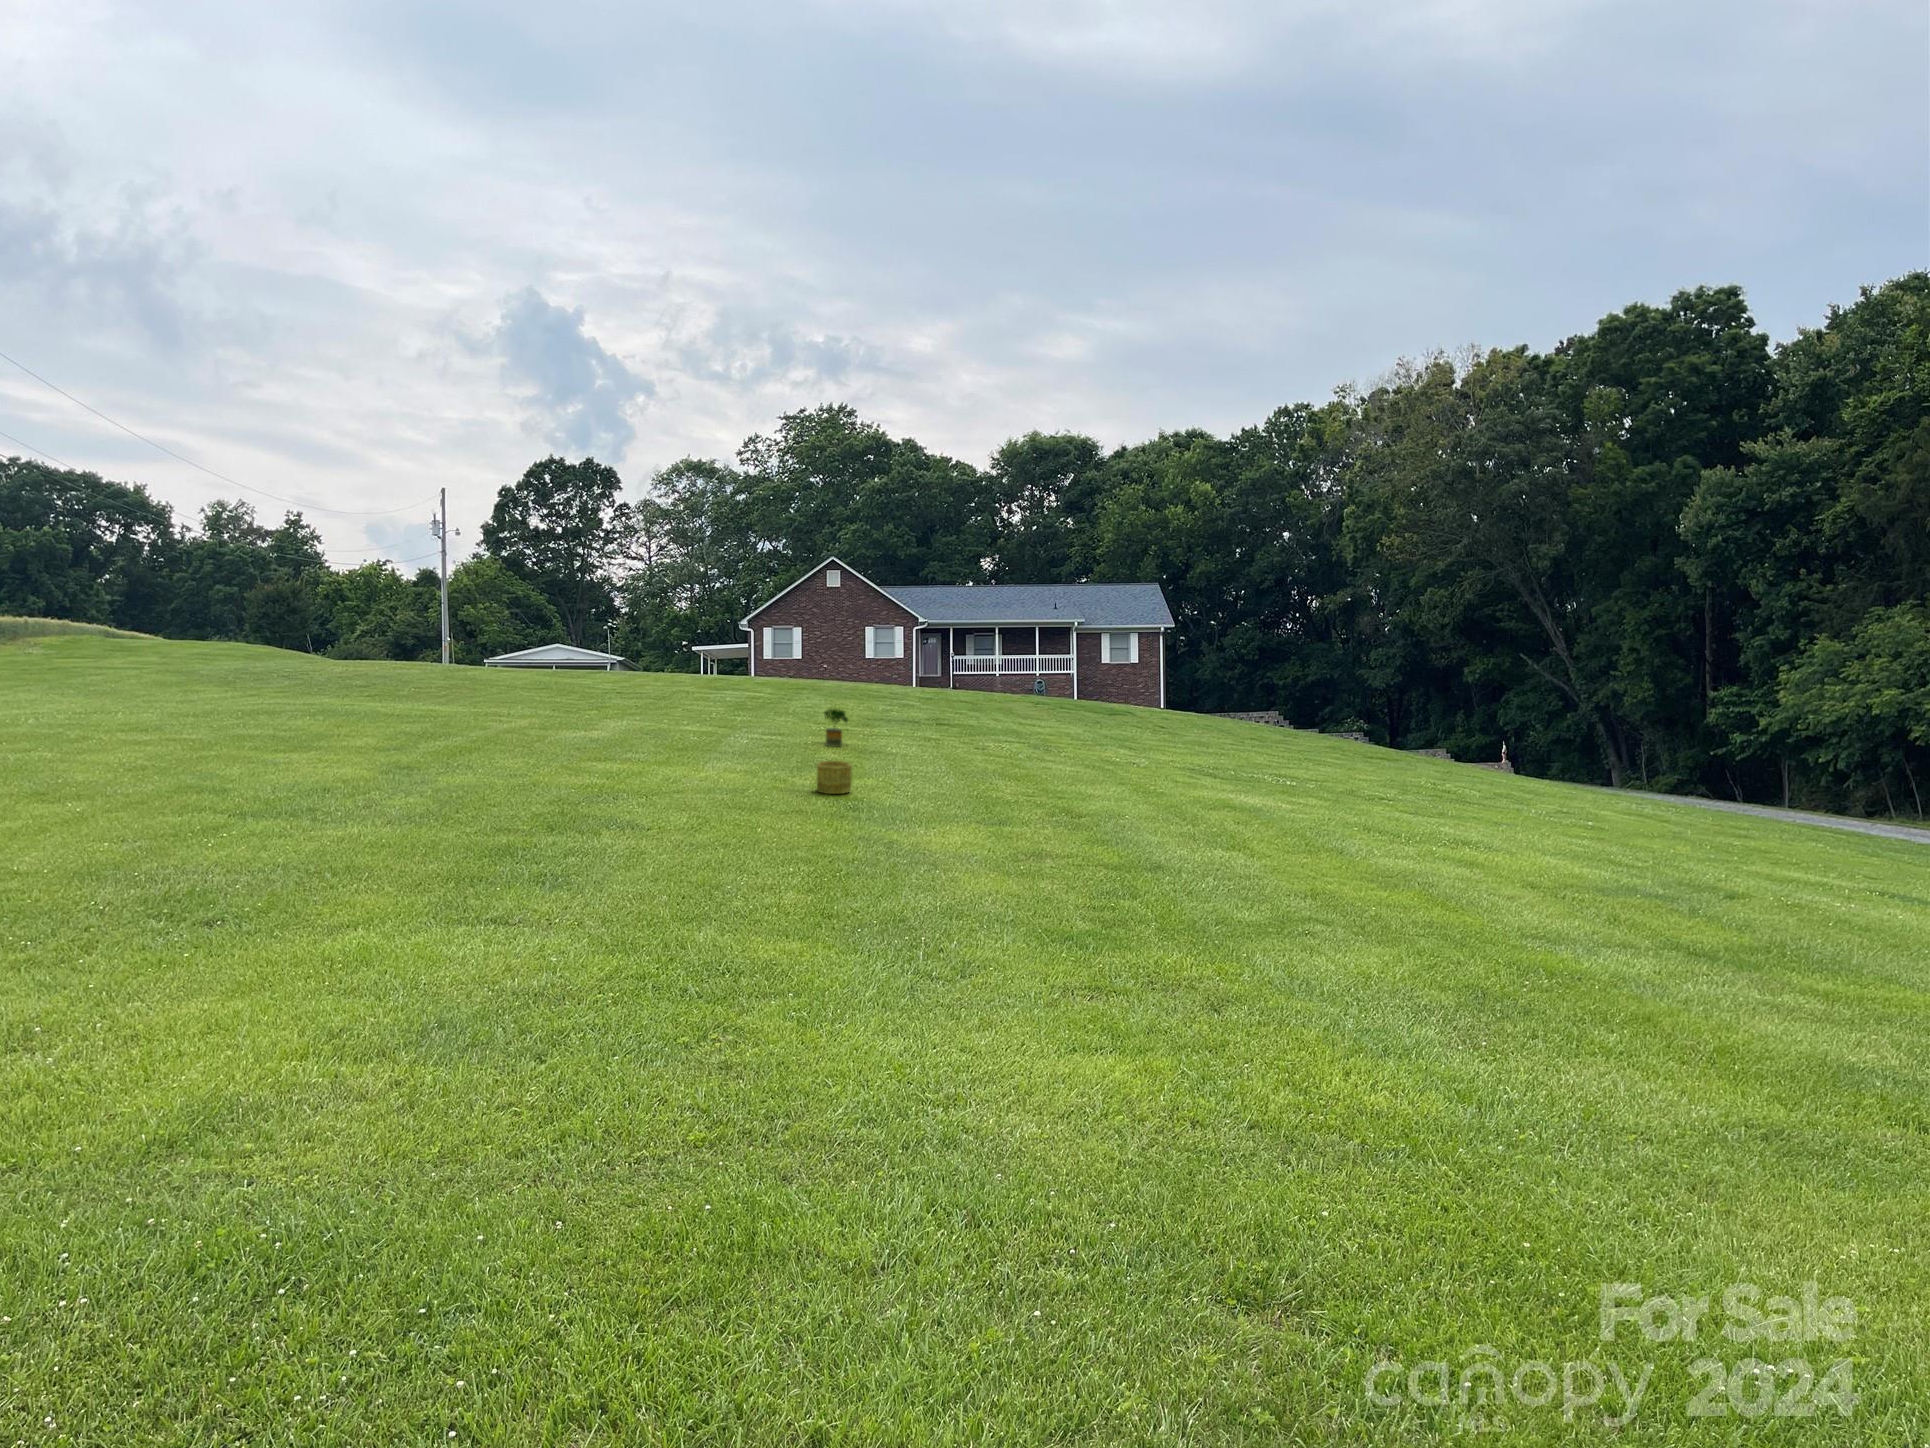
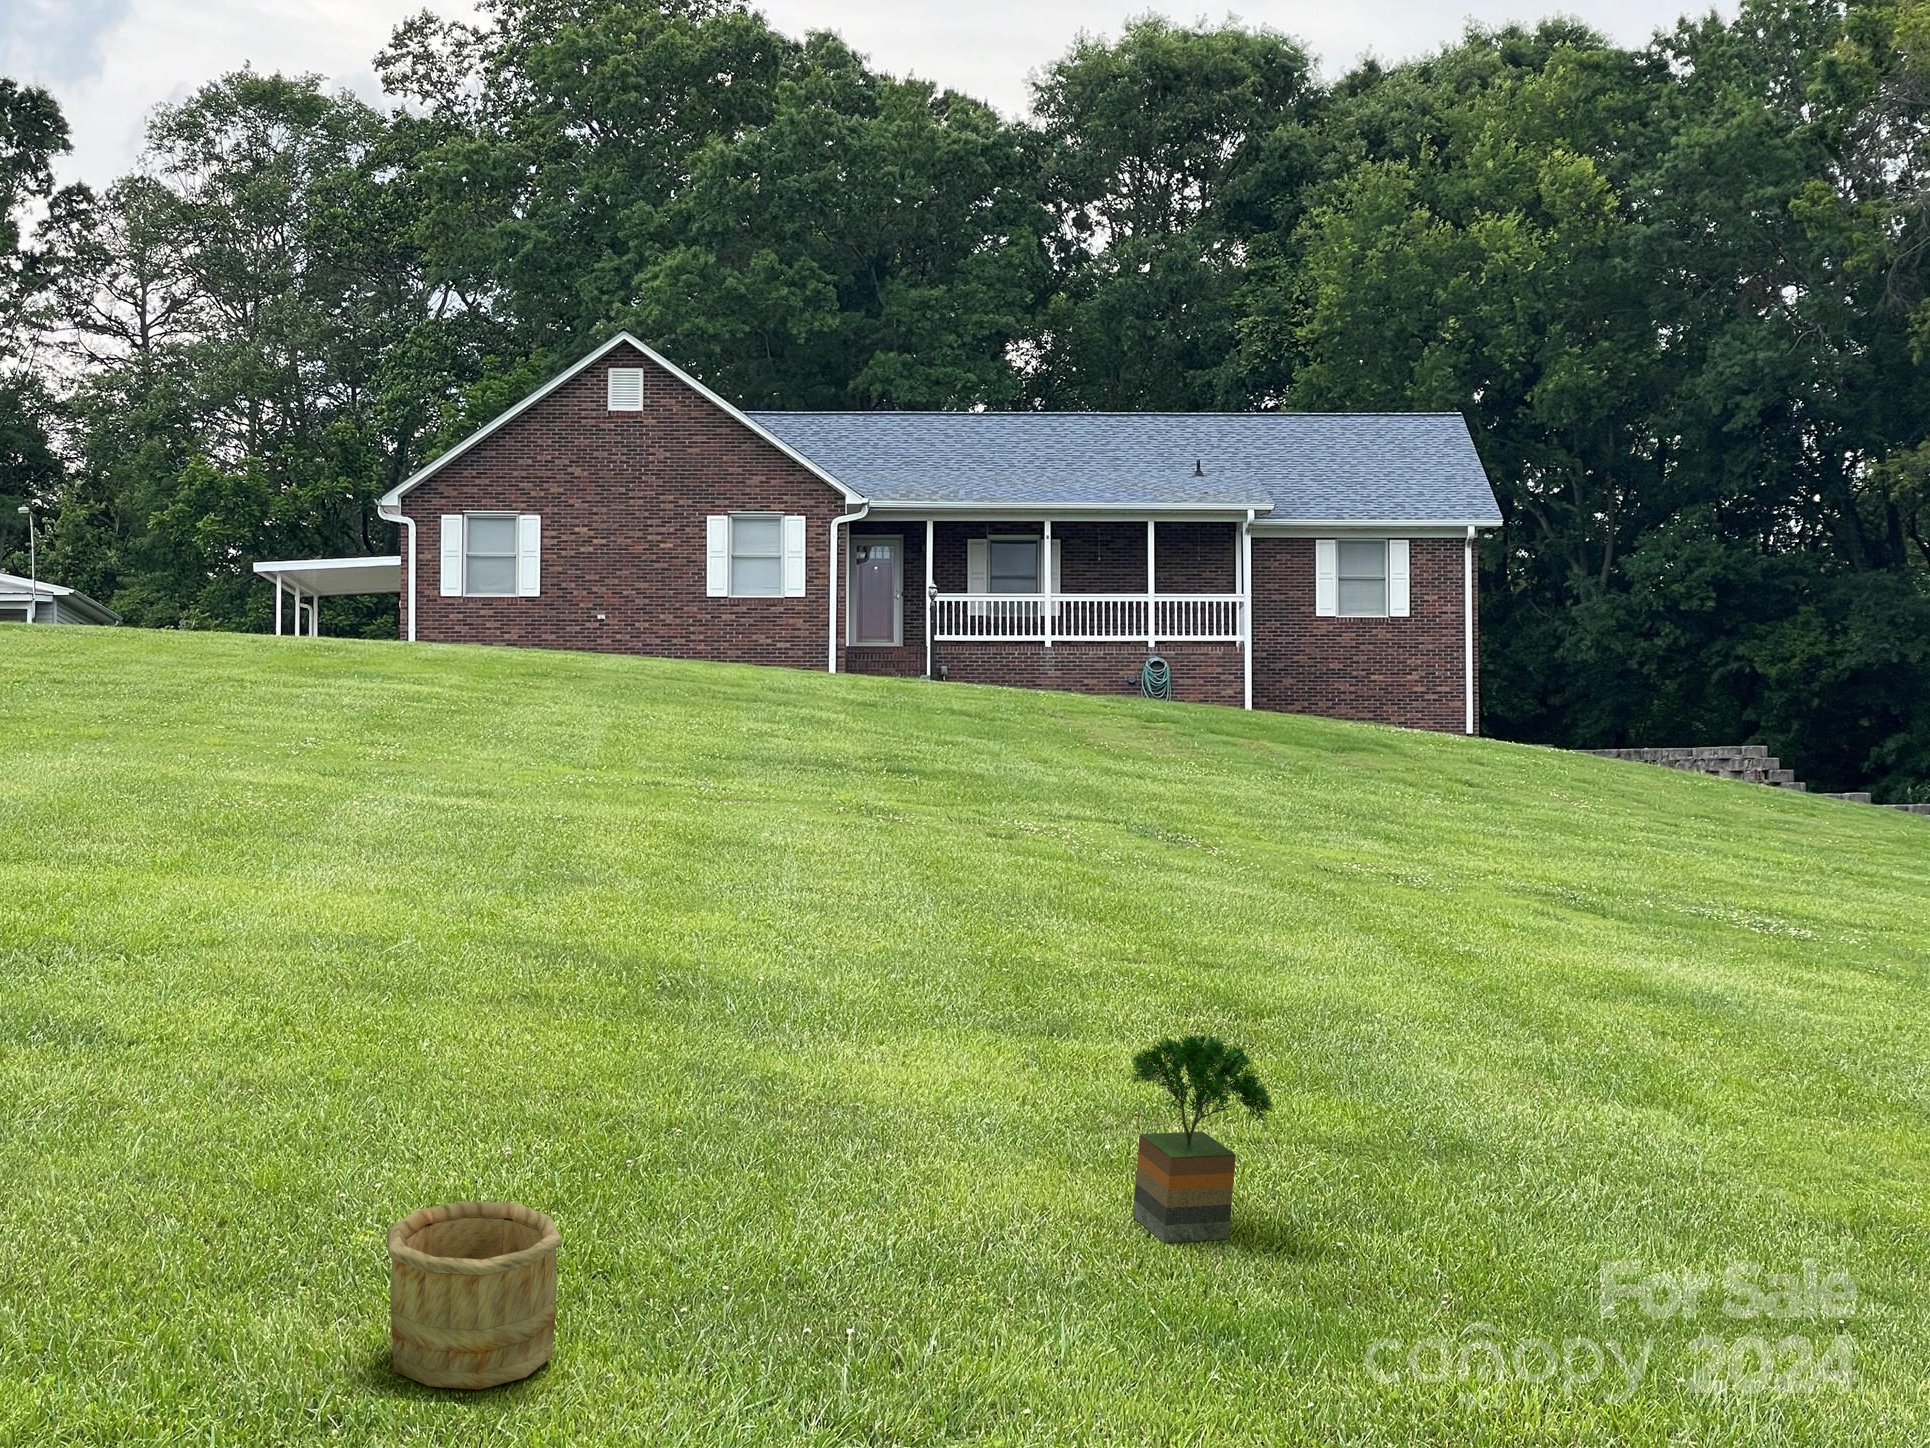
potted tree: present [824,709,848,747] -> present [1129,1033,1274,1243]

